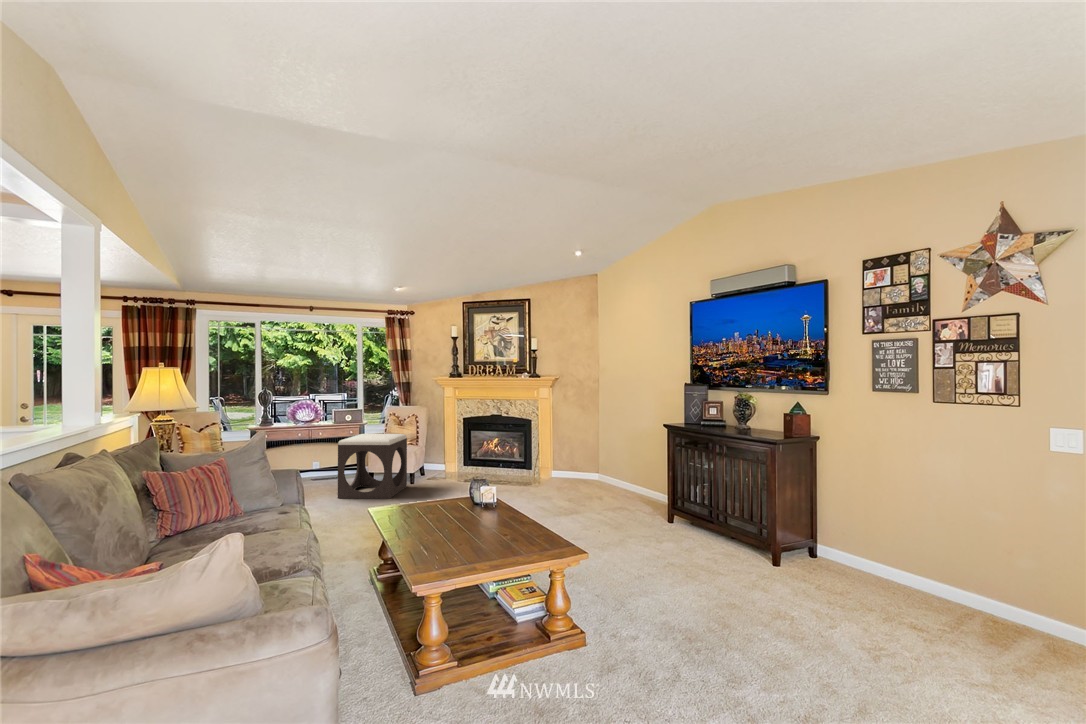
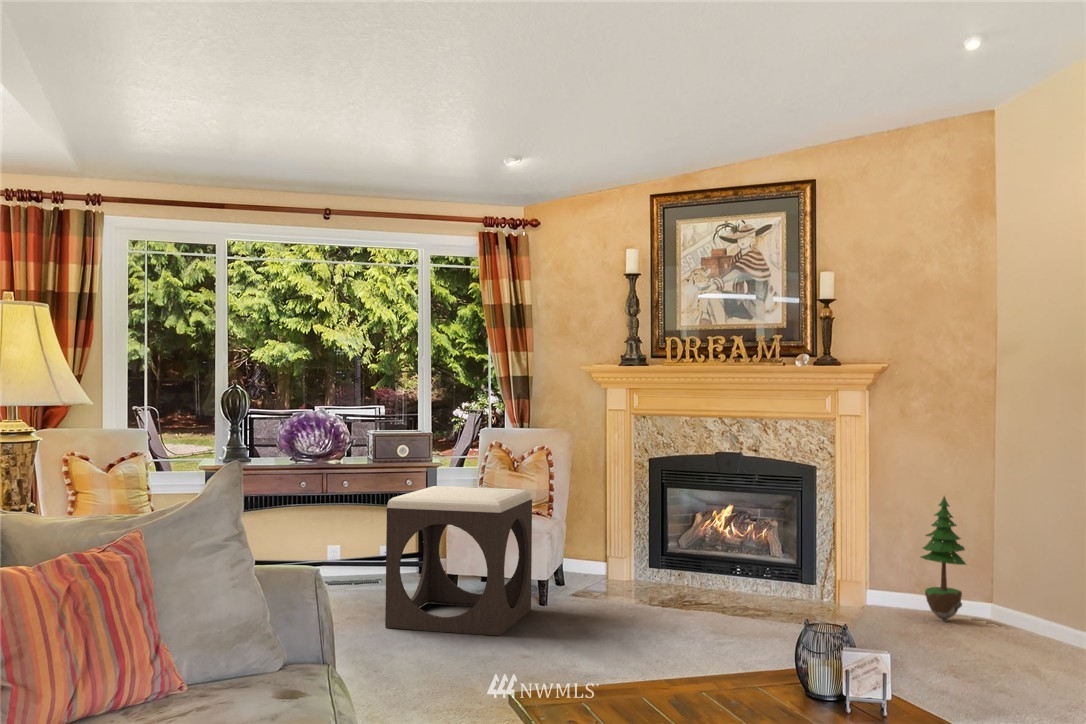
potted tree: none [570,430,589,482] -> present [921,496,966,620]

